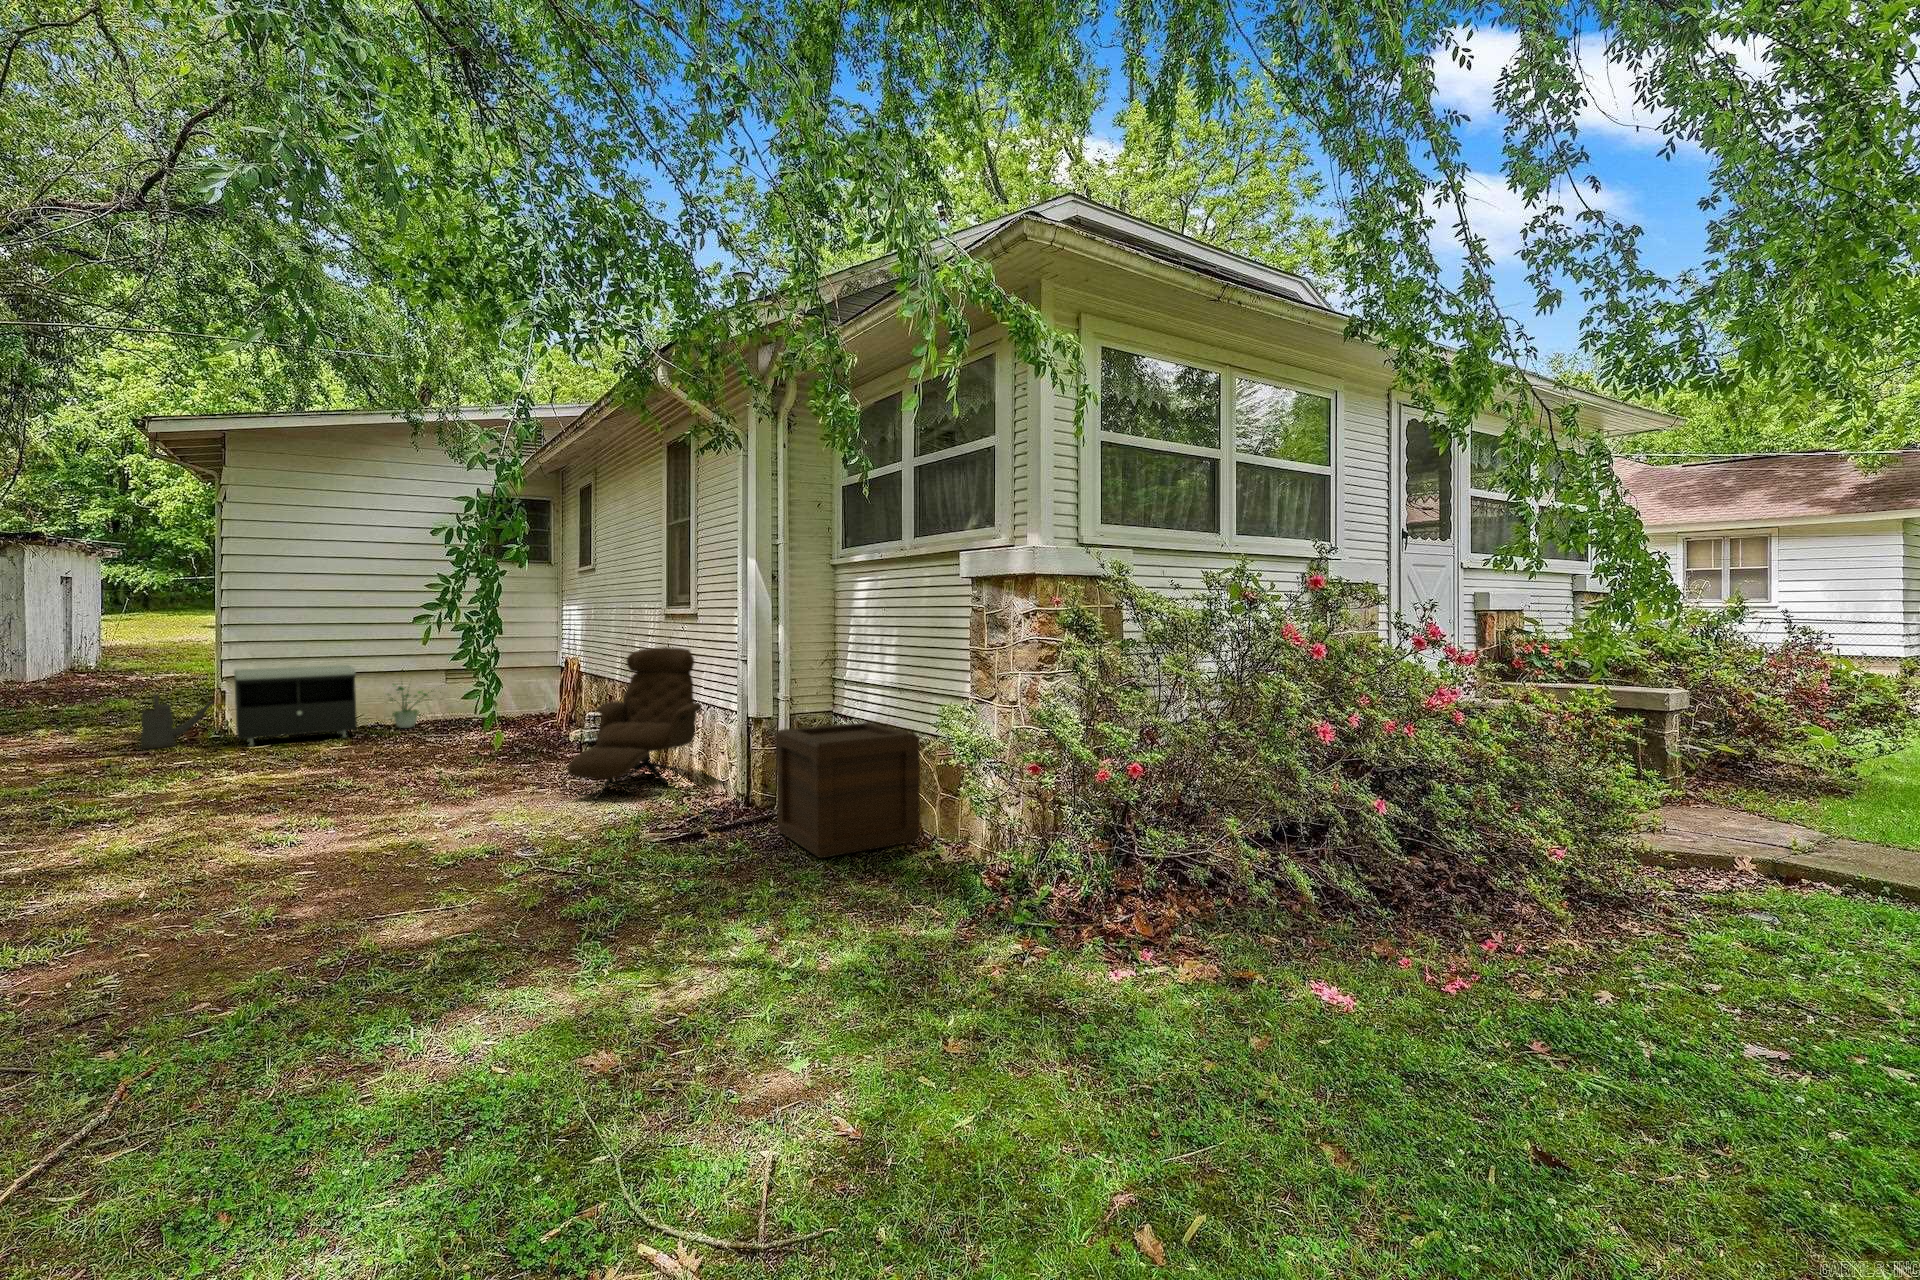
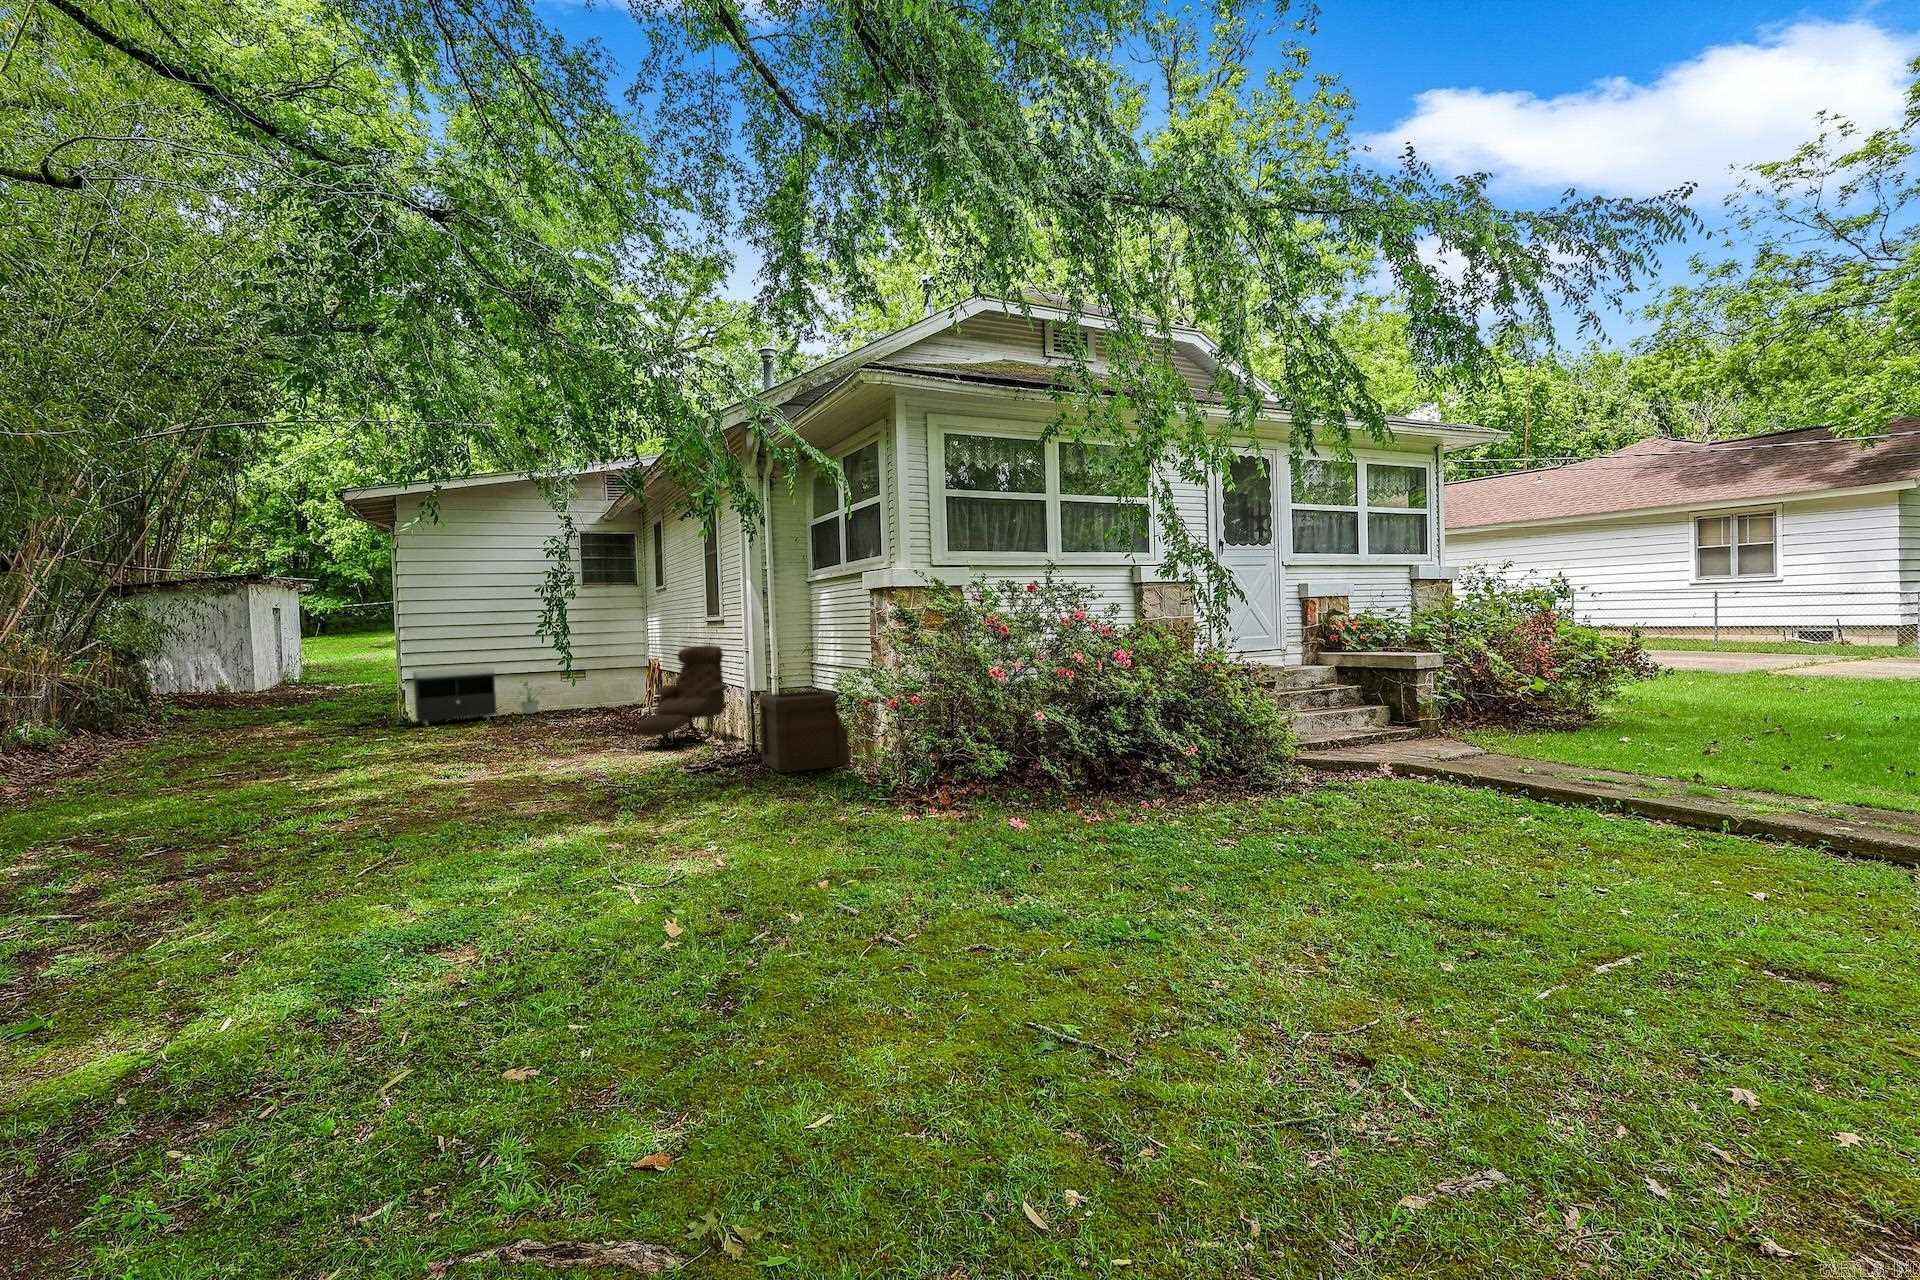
watering can: present [128,695,213,749] -> none [346,691,400,729]

